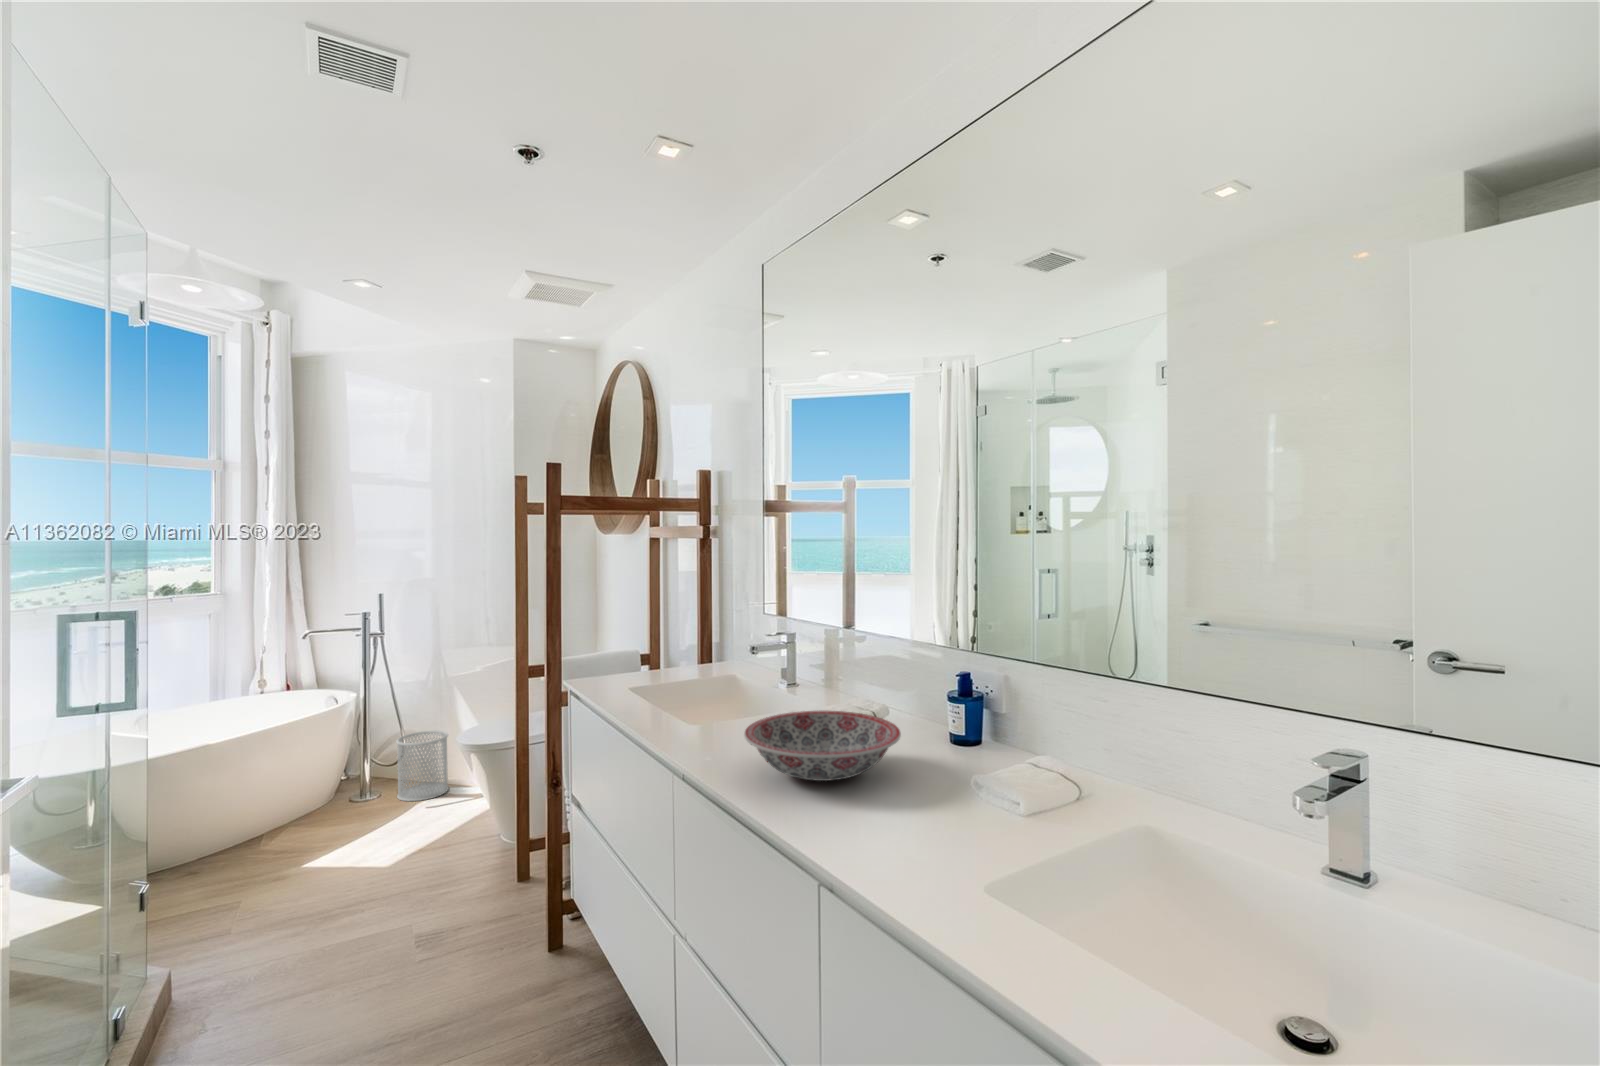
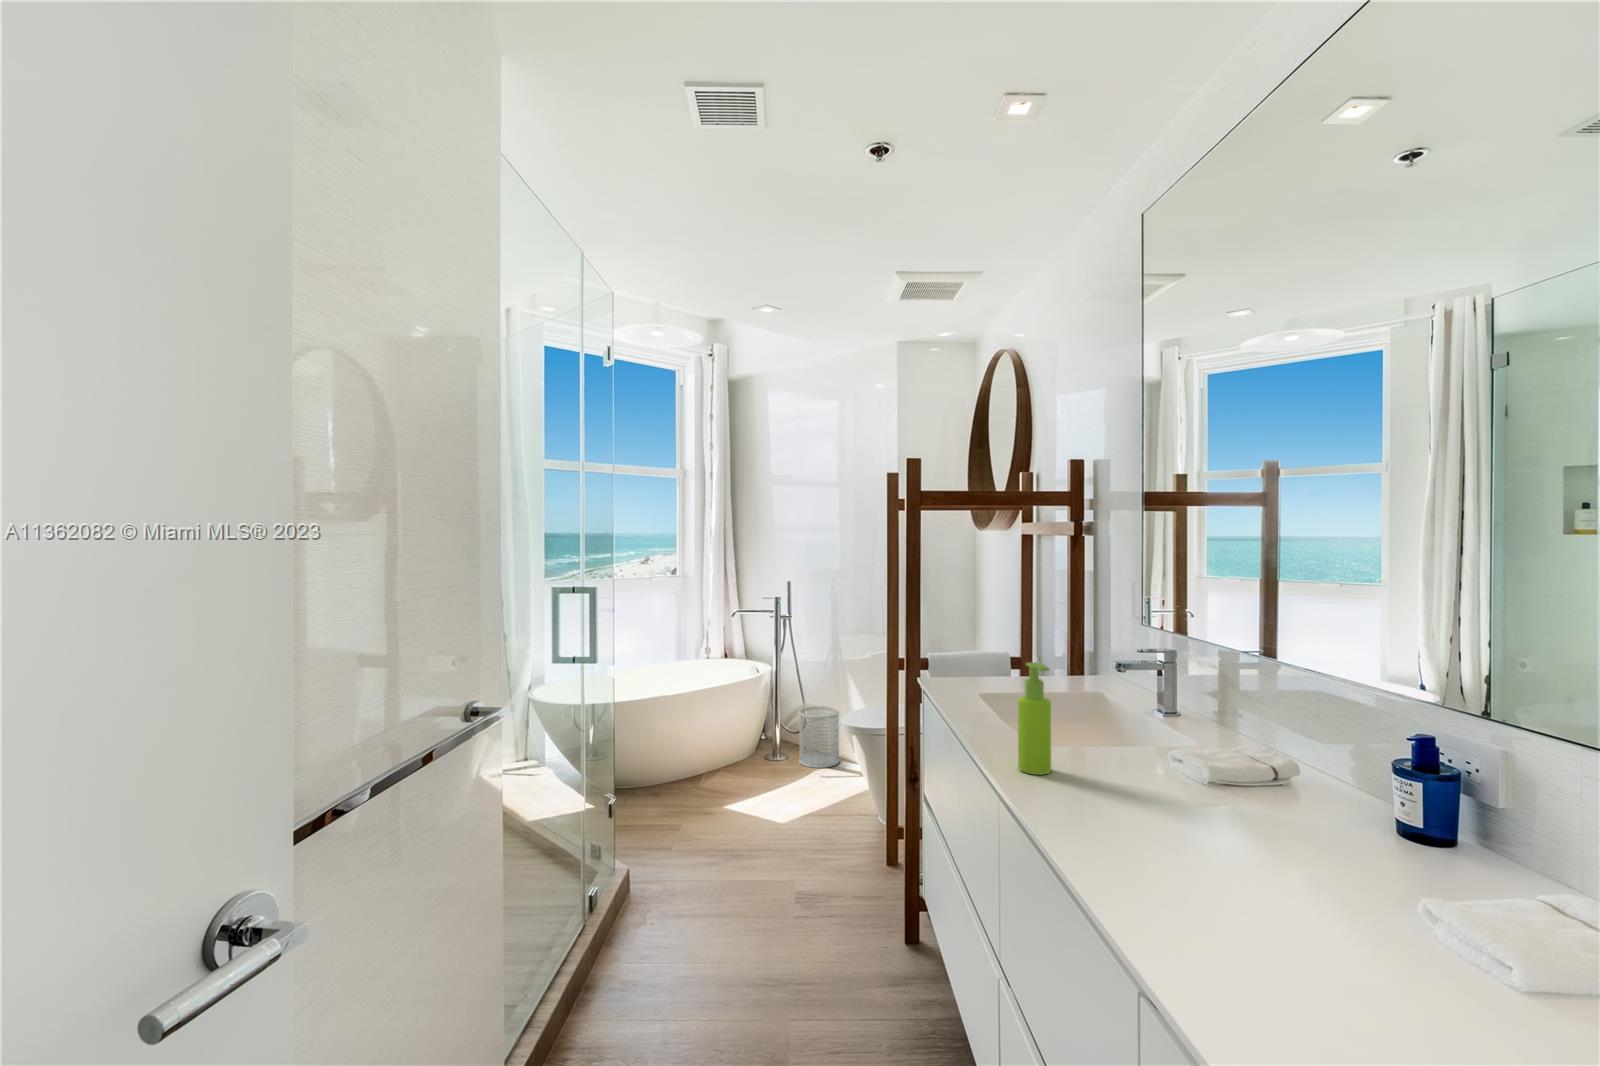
soap dispenser: none [690,651,718,748] -> present [1018,662,1051,775]
ceramic bowl: present [744,711,901,781] -> none [1068,751,1300,852]

